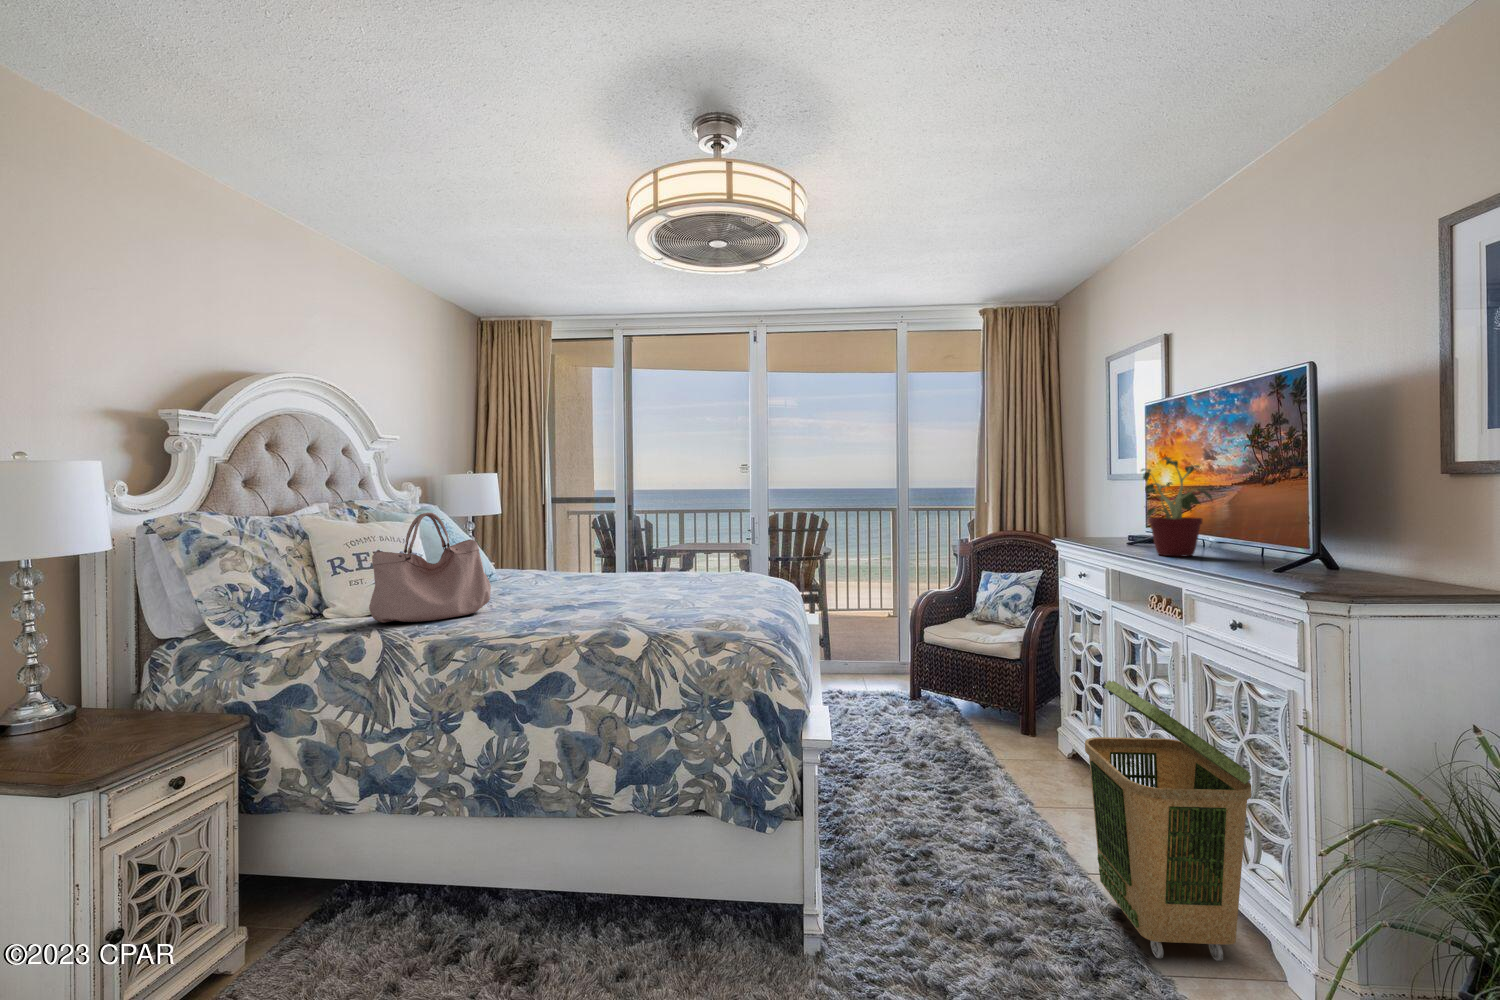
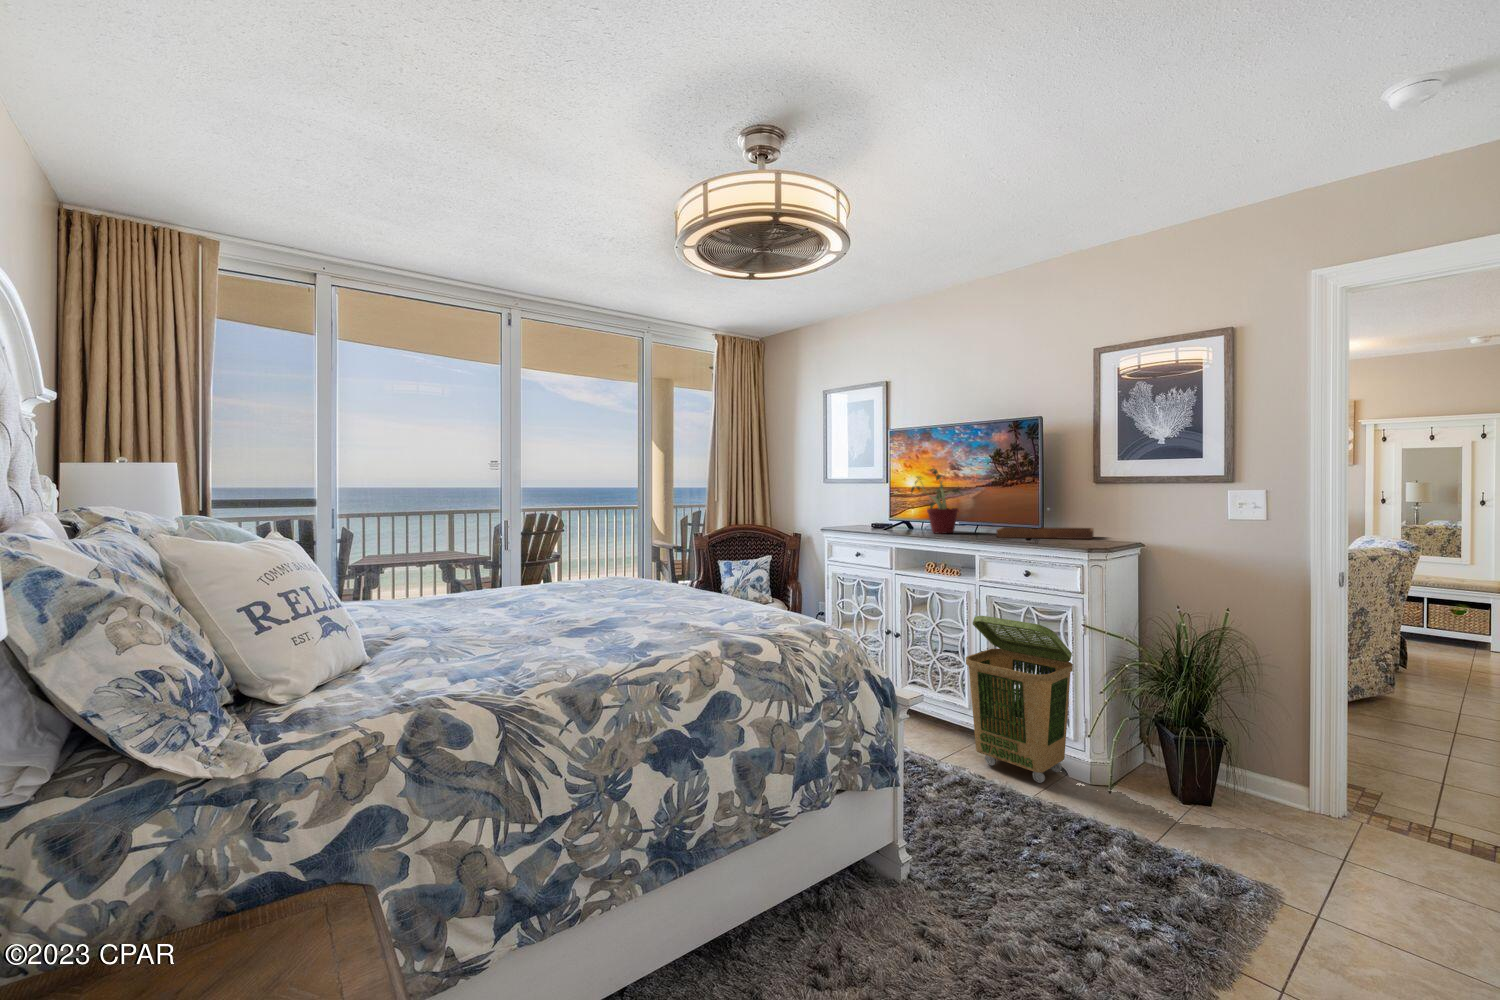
handbag: present [369,513,491,623] -> none [374,521,499,689]
tray: none [1198,523,1405,583] -> present [996,507,1094,539]

